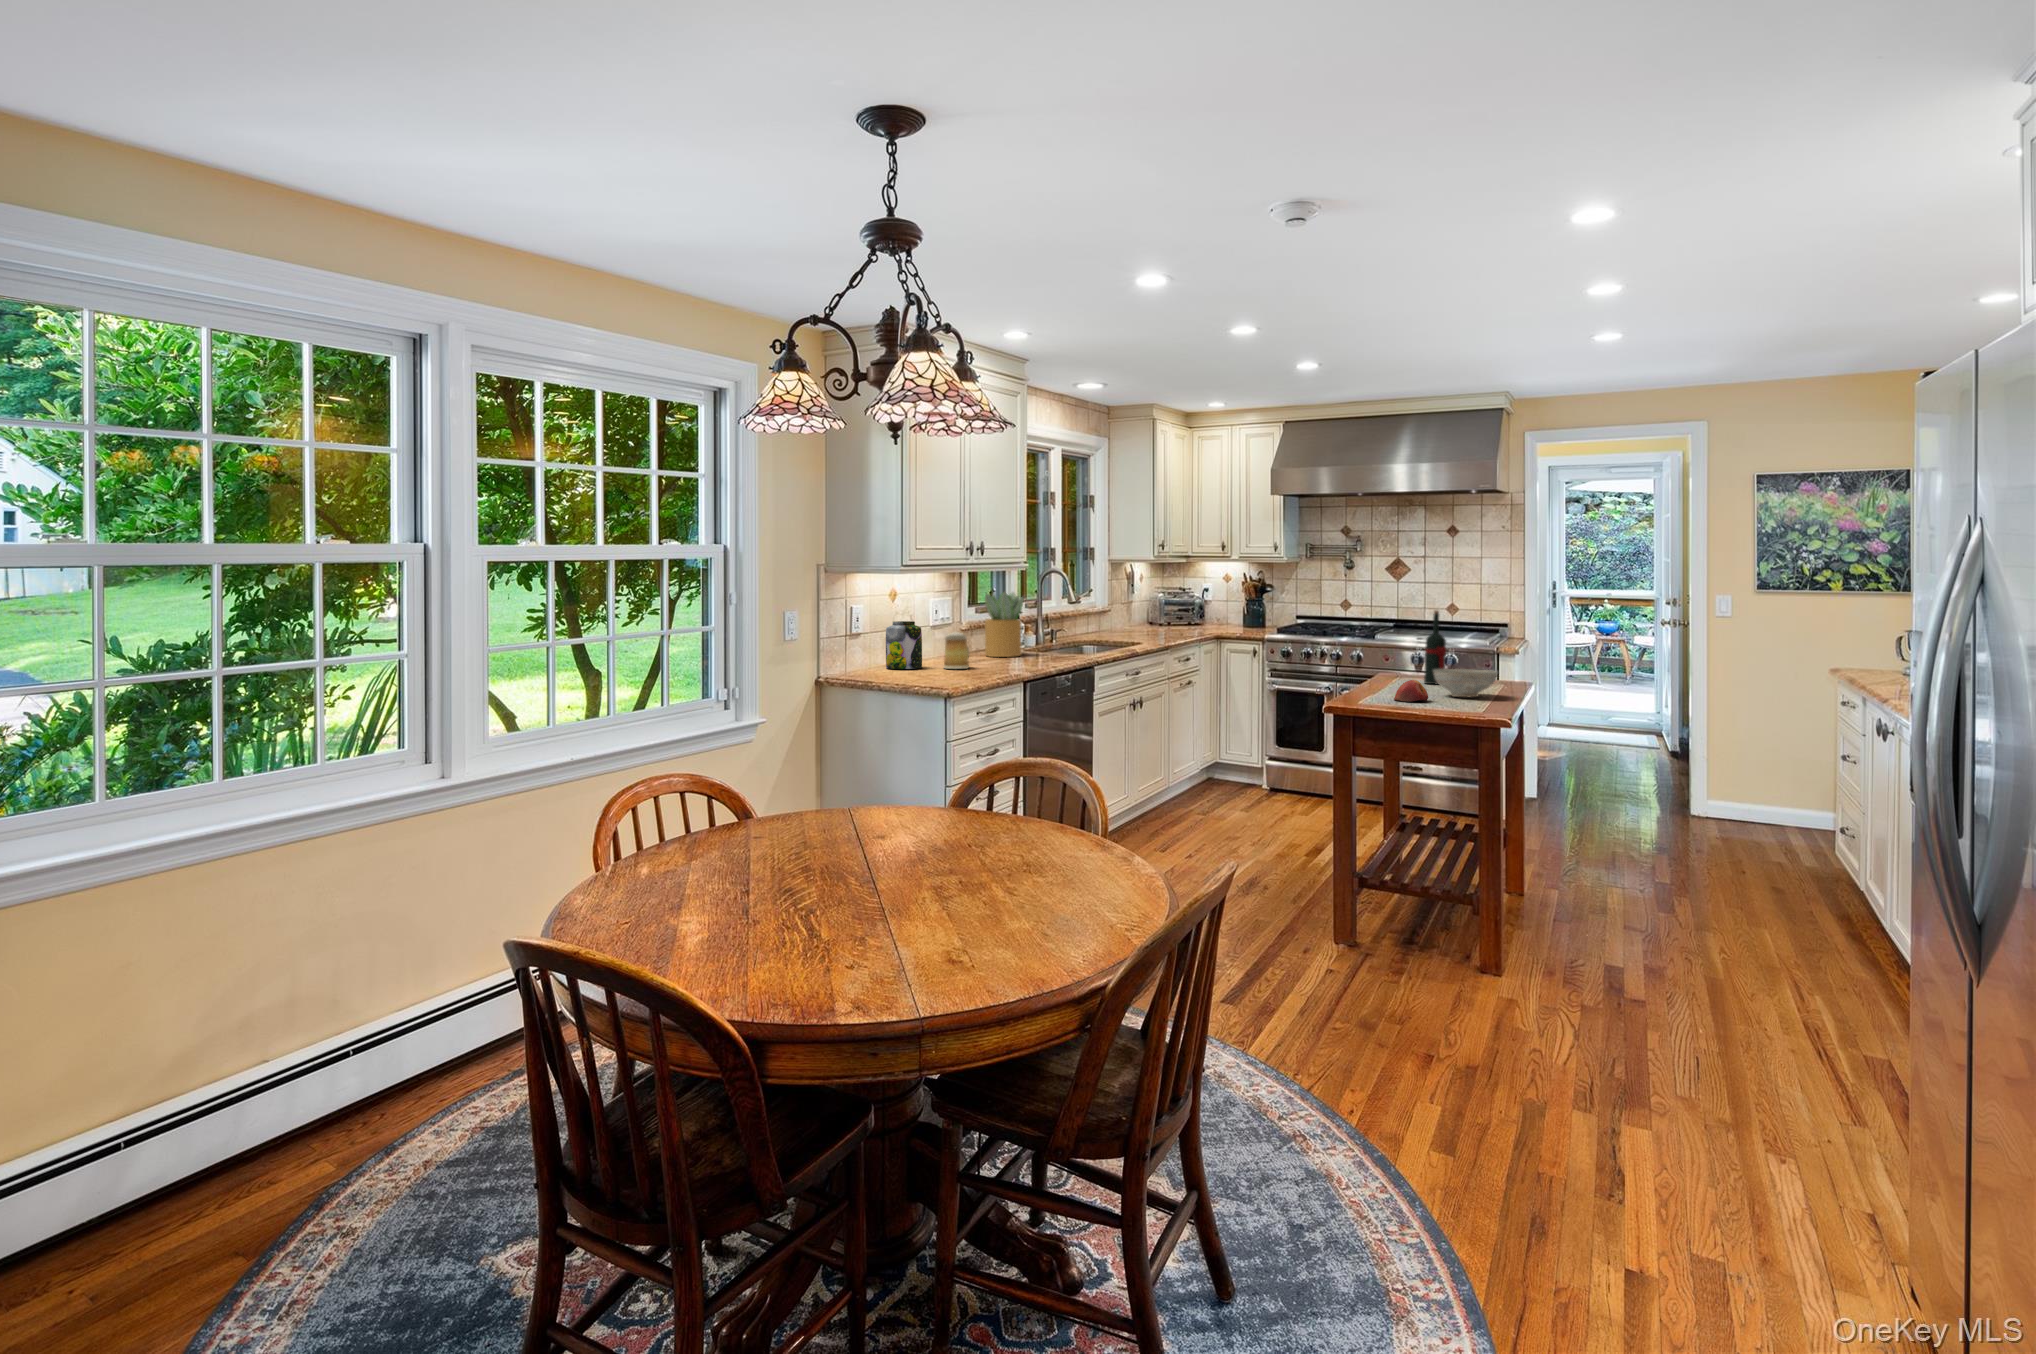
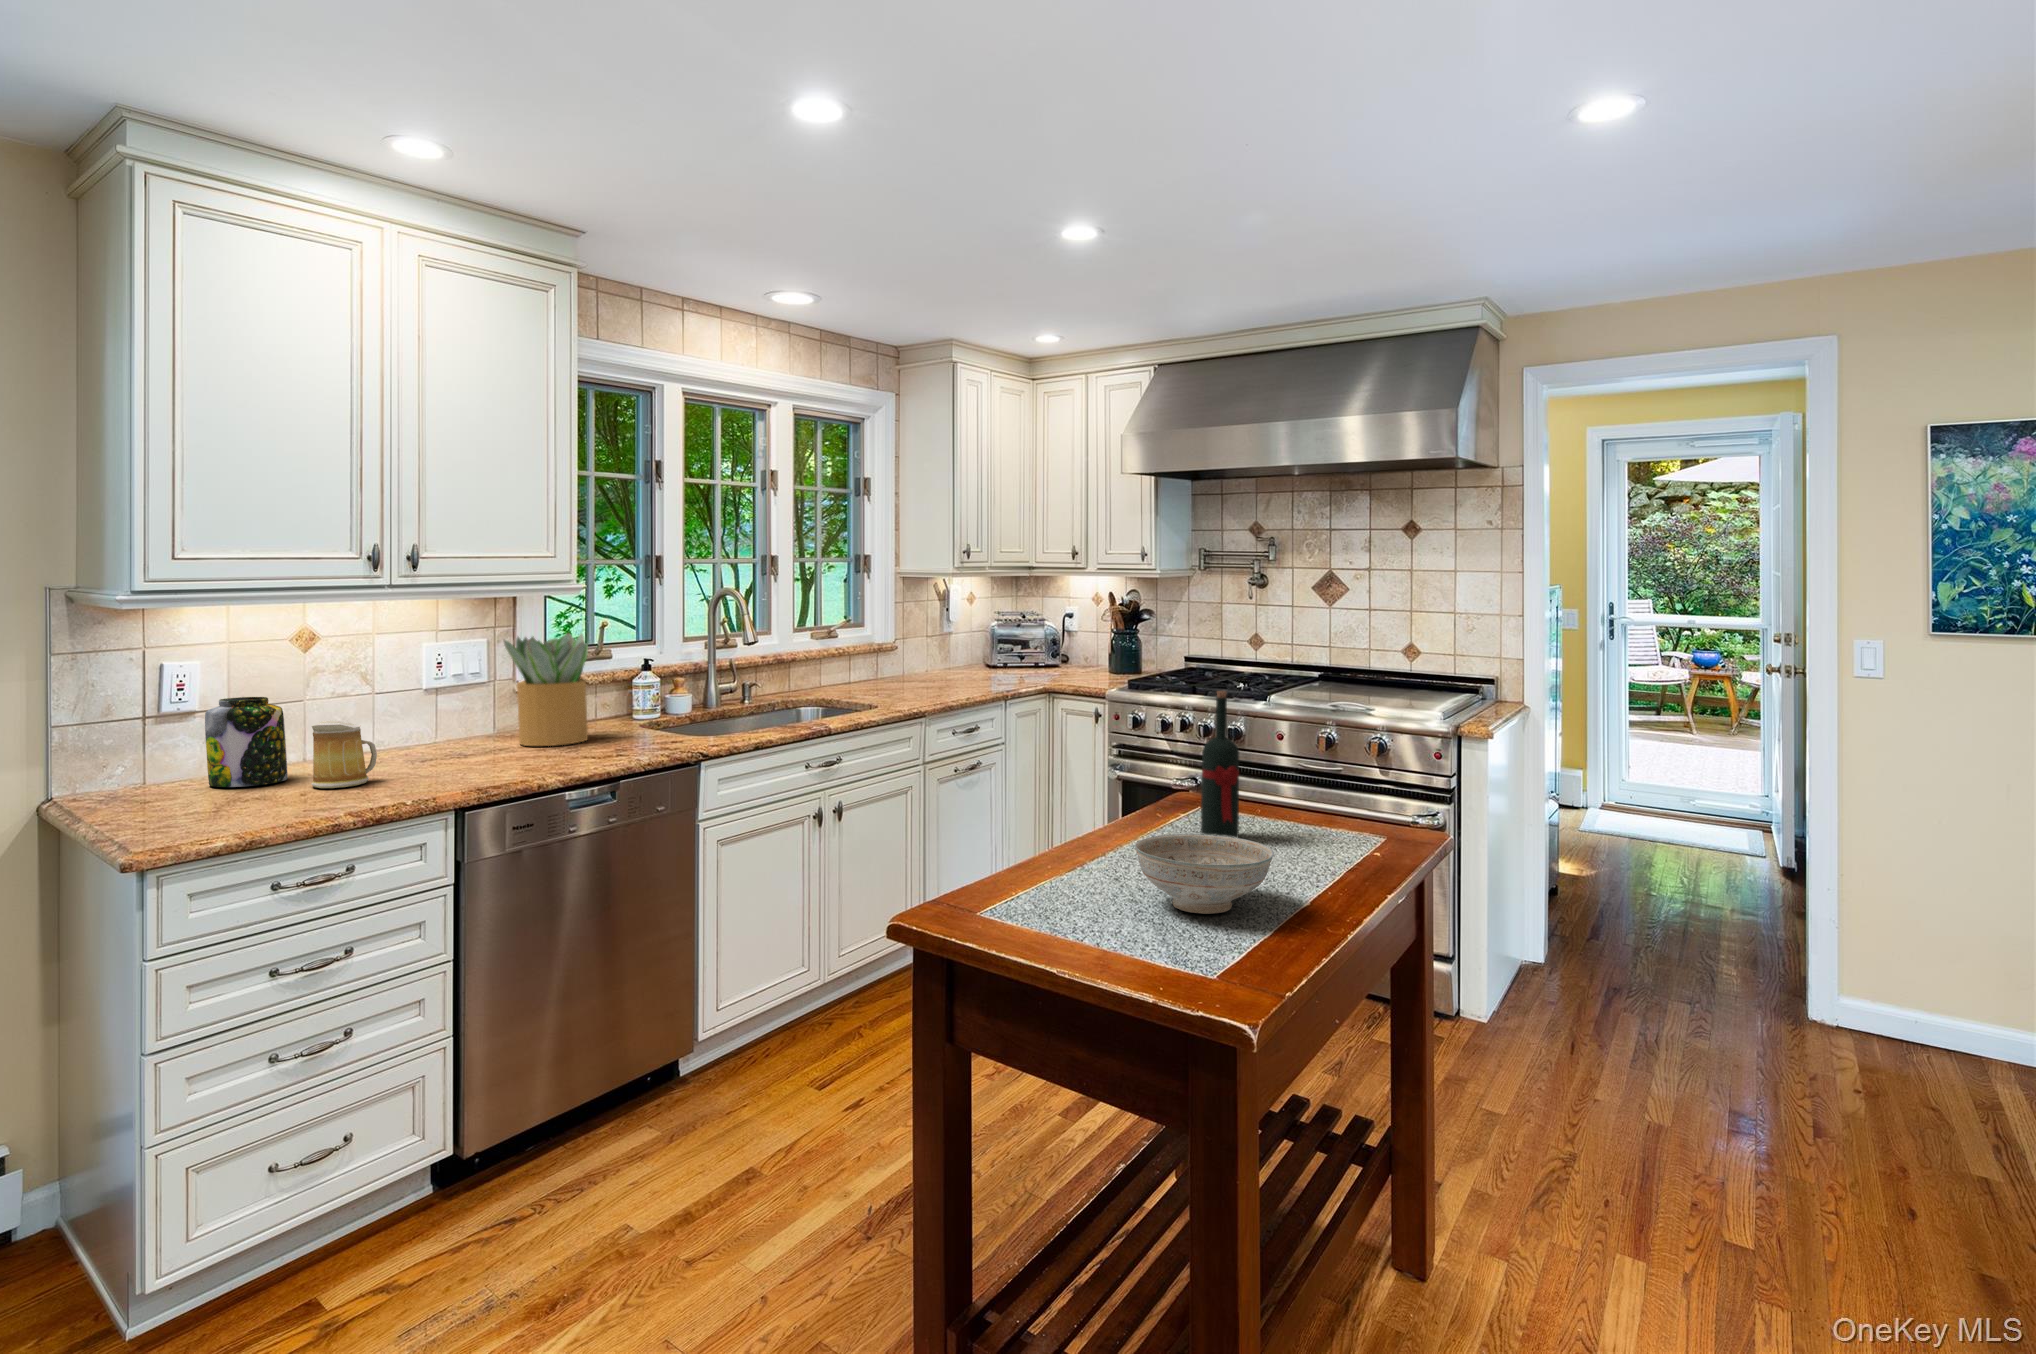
apple: present [1394,680,1428,702] -> none [1014,877,1087,934]

